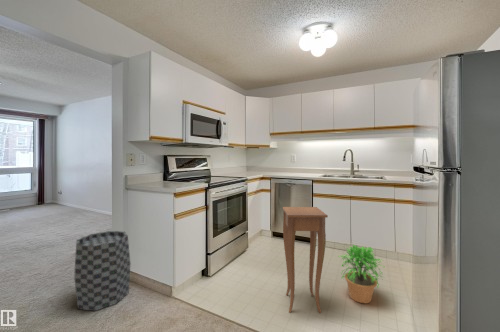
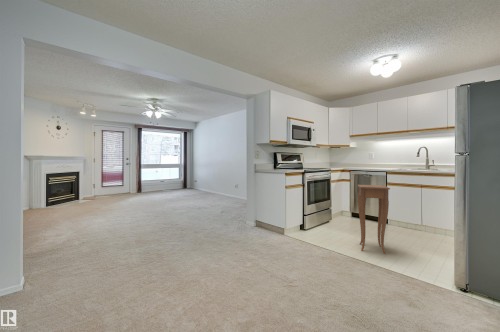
trash can: present [74,231,131,311] -> none [232,196,259,236]
potted plant: present [341,245,382,303] -> none [402,214,441,255]

